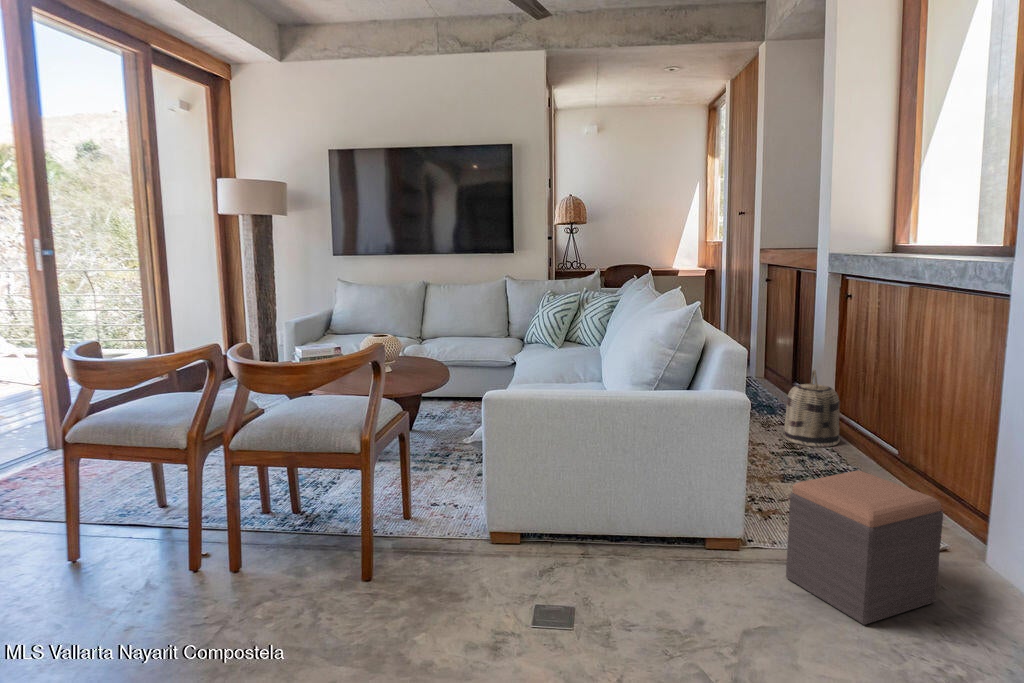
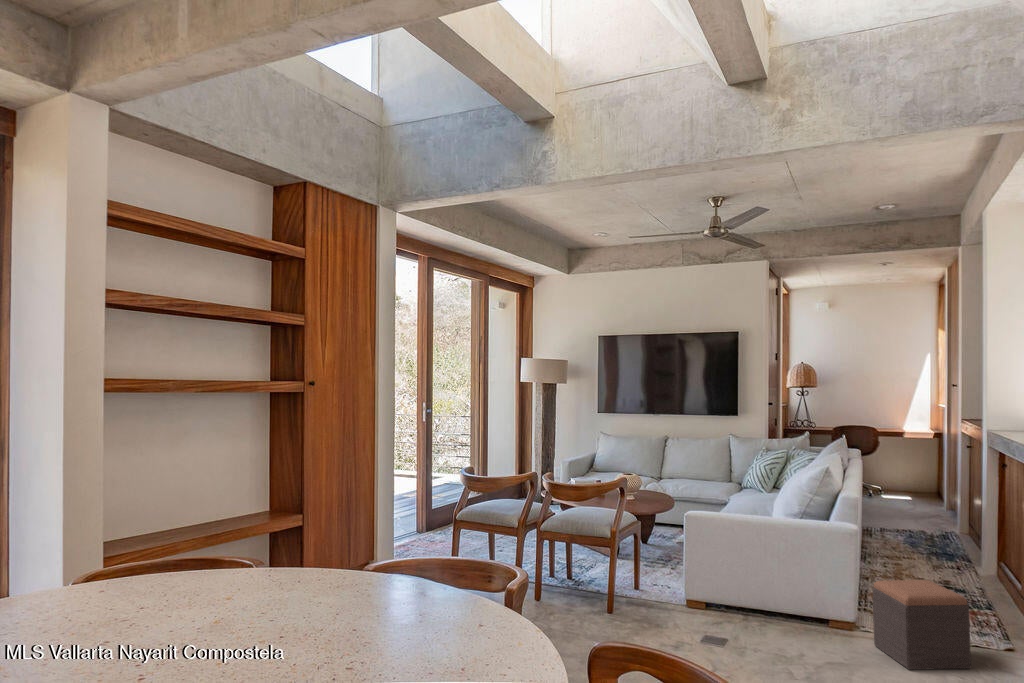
basket: present [783,370,840,447] -> none [947,523,997,588]

